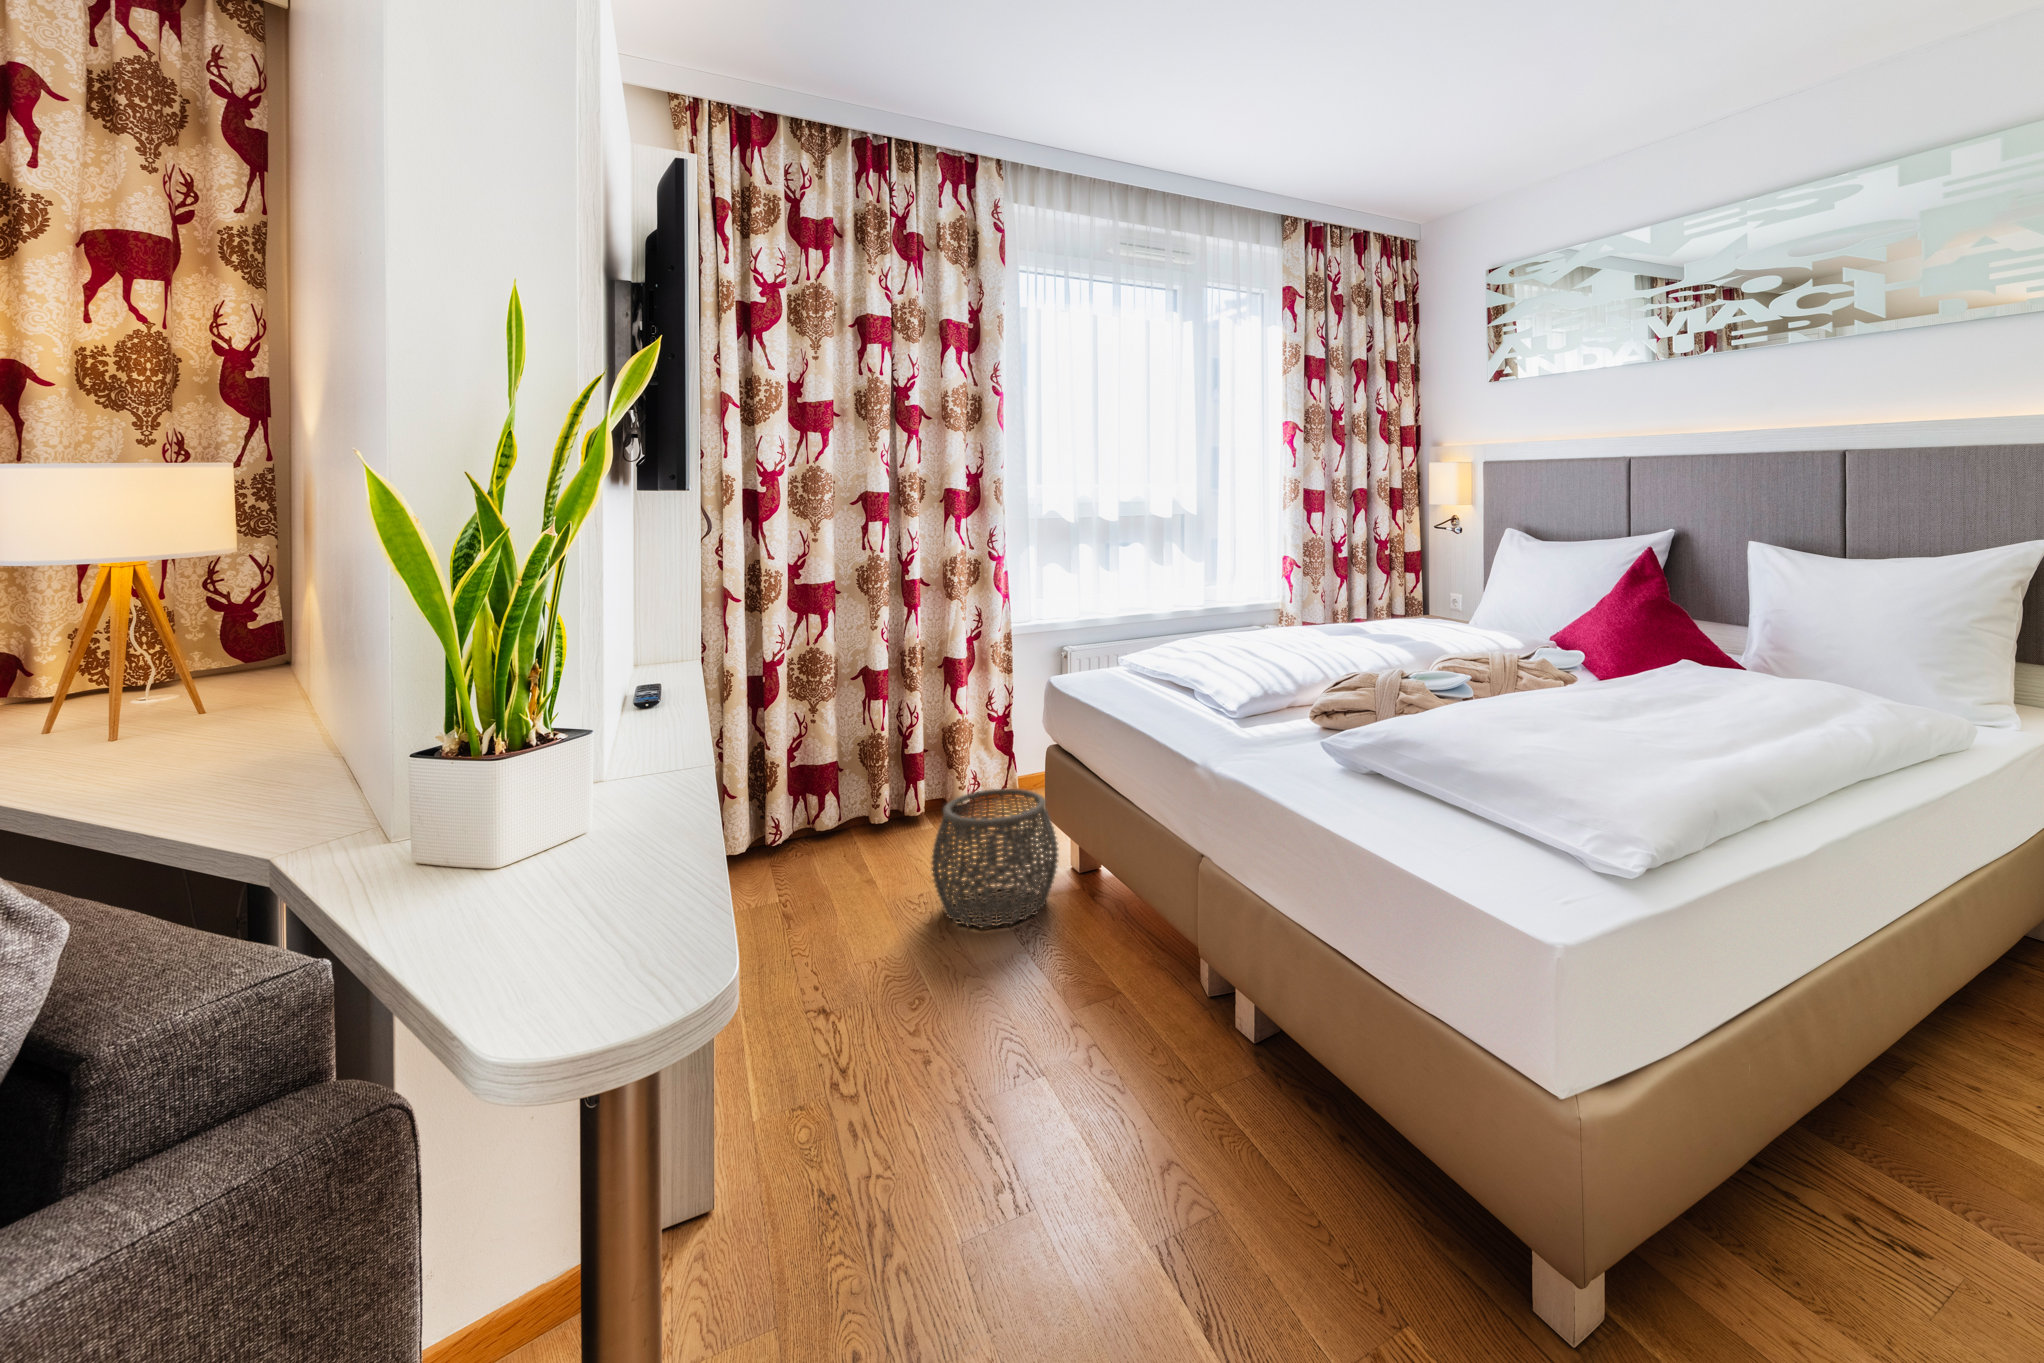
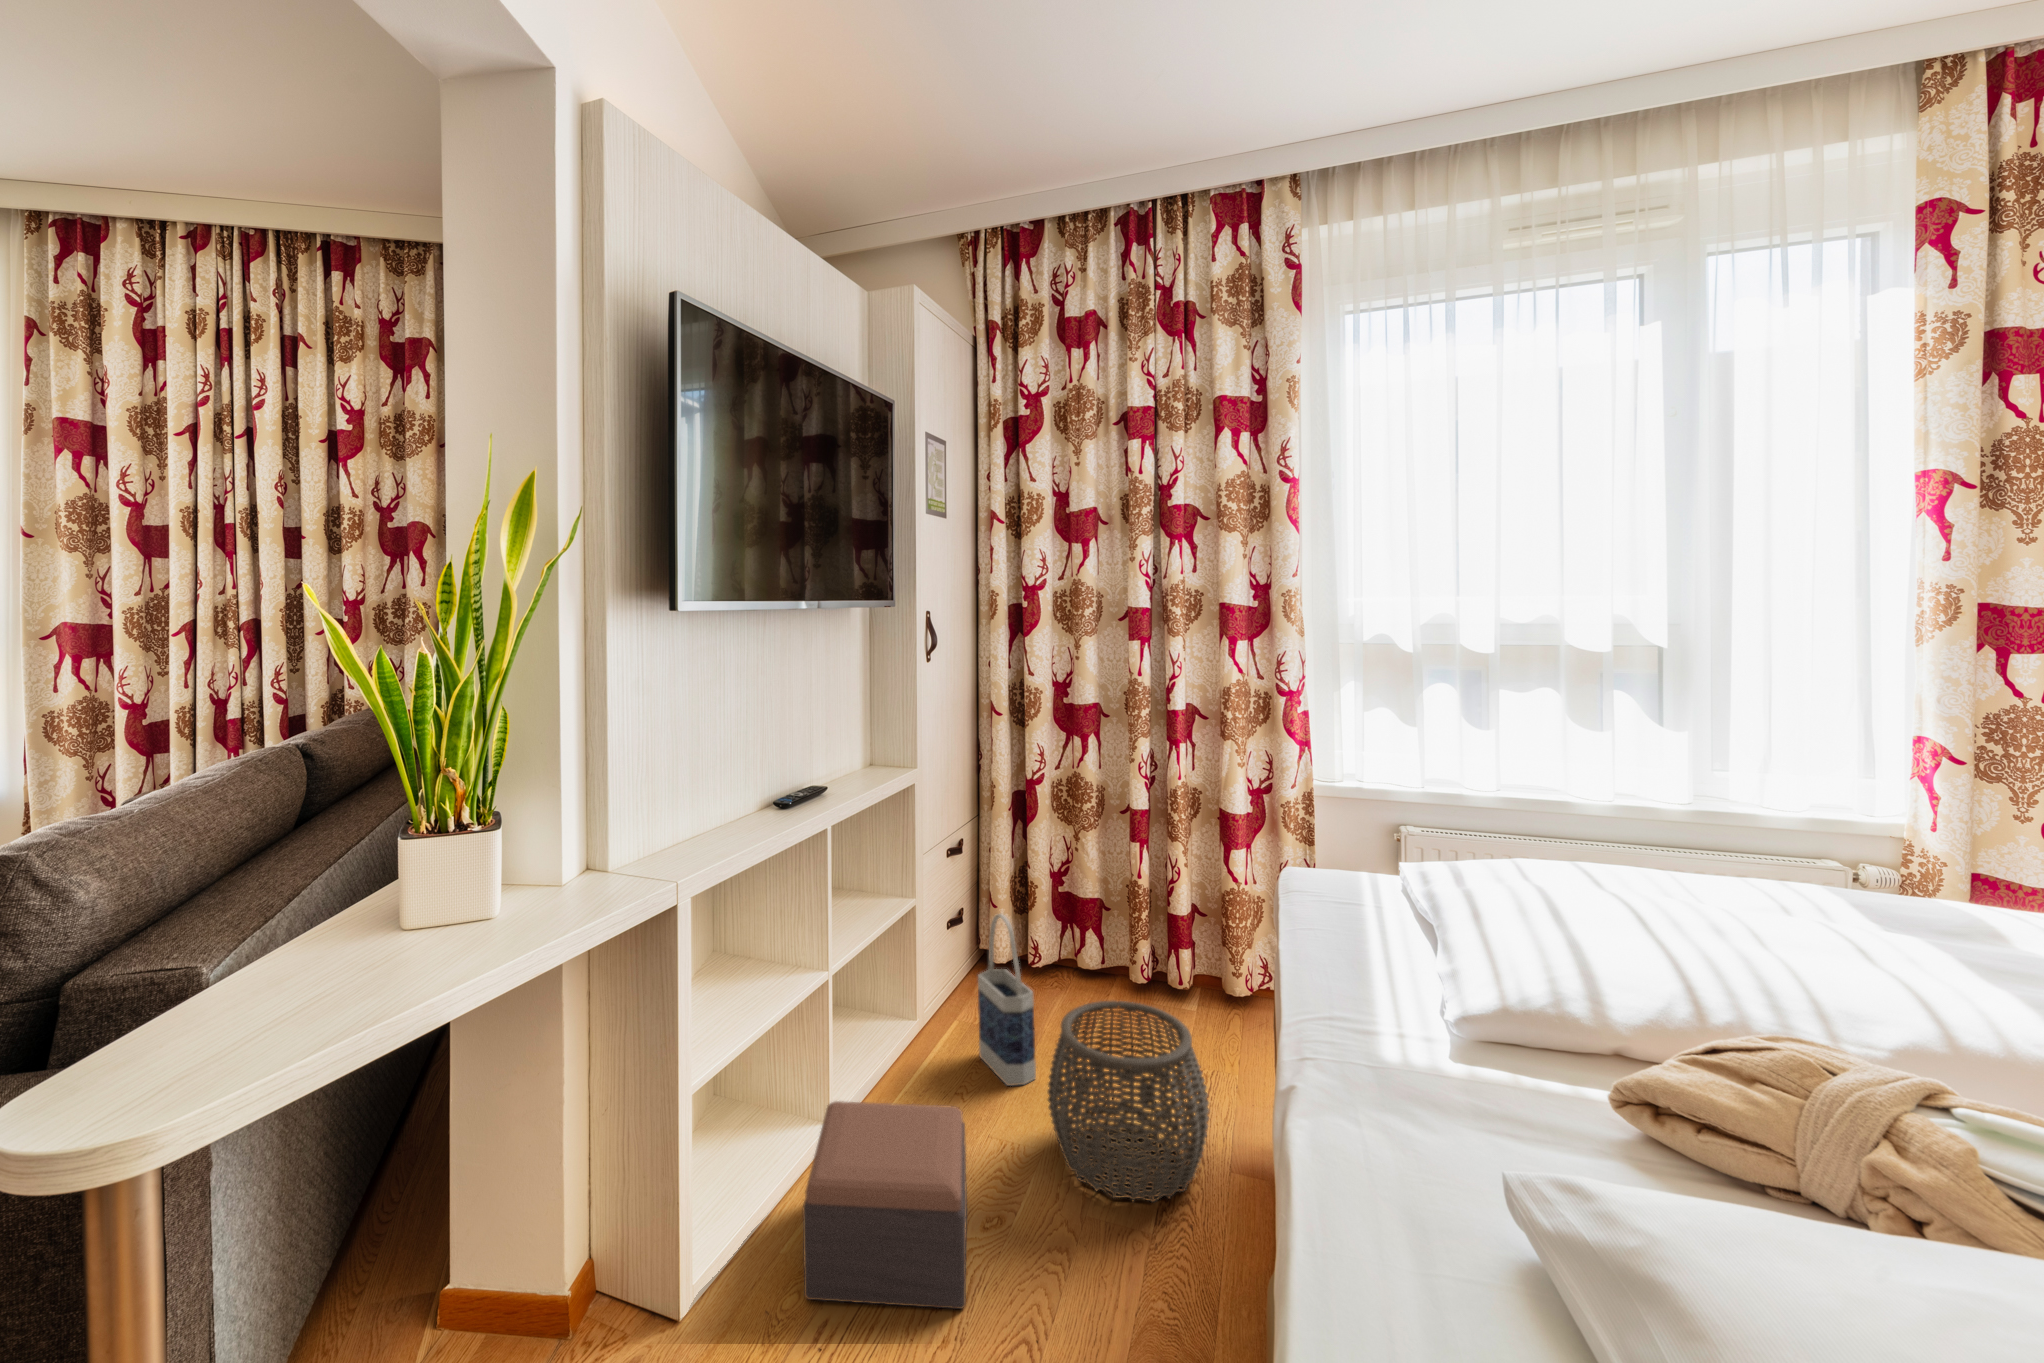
bag: none [803,767,871,913] -> present [978,914,1036,1086]
footstool: none [798,899,994,1085] -> present [803,1101,967,1309]

